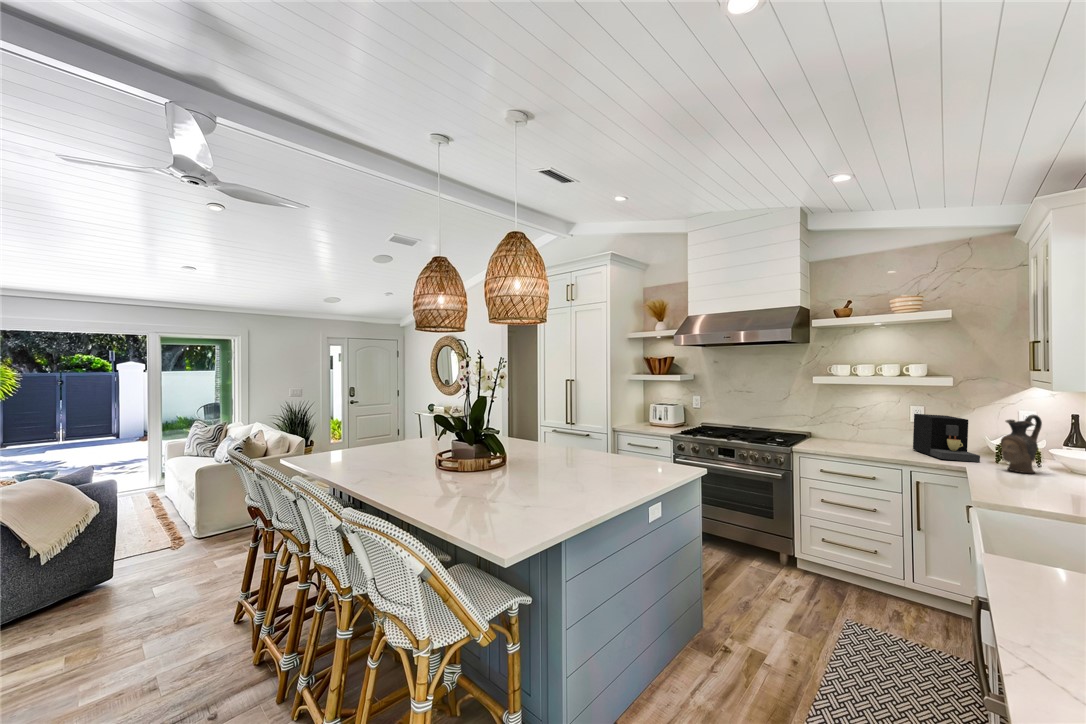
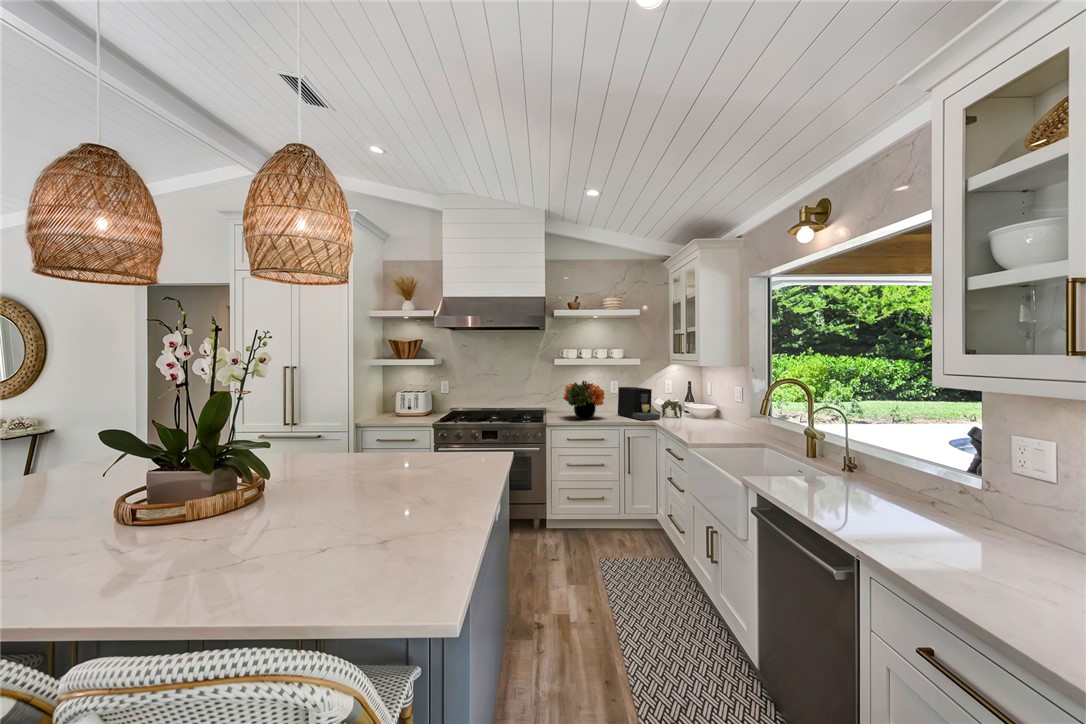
flower arrangement: none [823,402,885,449] -> present [563,381,605,419]
ceramic pitcher: present [1001,415,1042,473] -> none [675,384,693,424]

